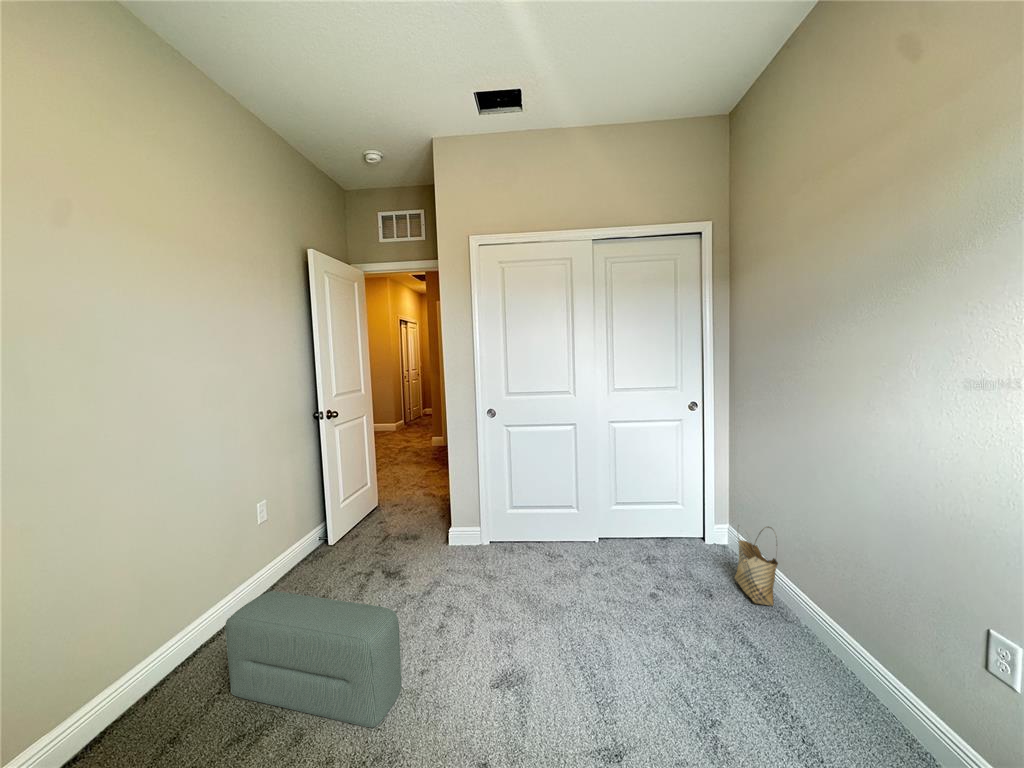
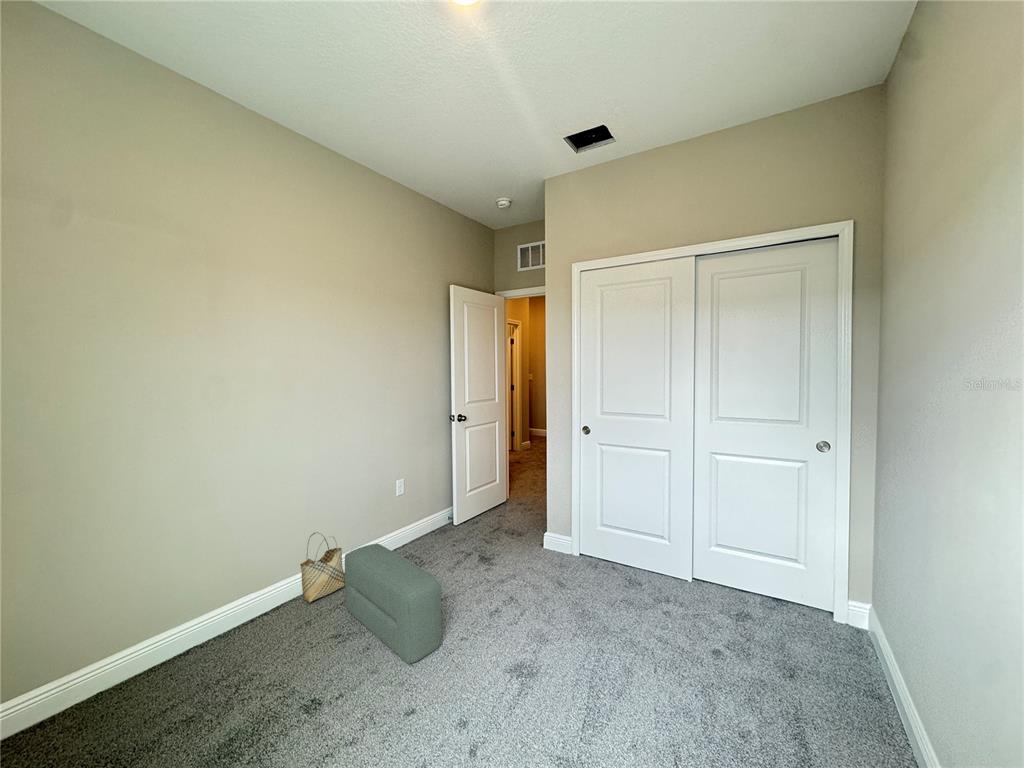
woven basket: present [735,525,778,606] -> present [300,532,345,603]

